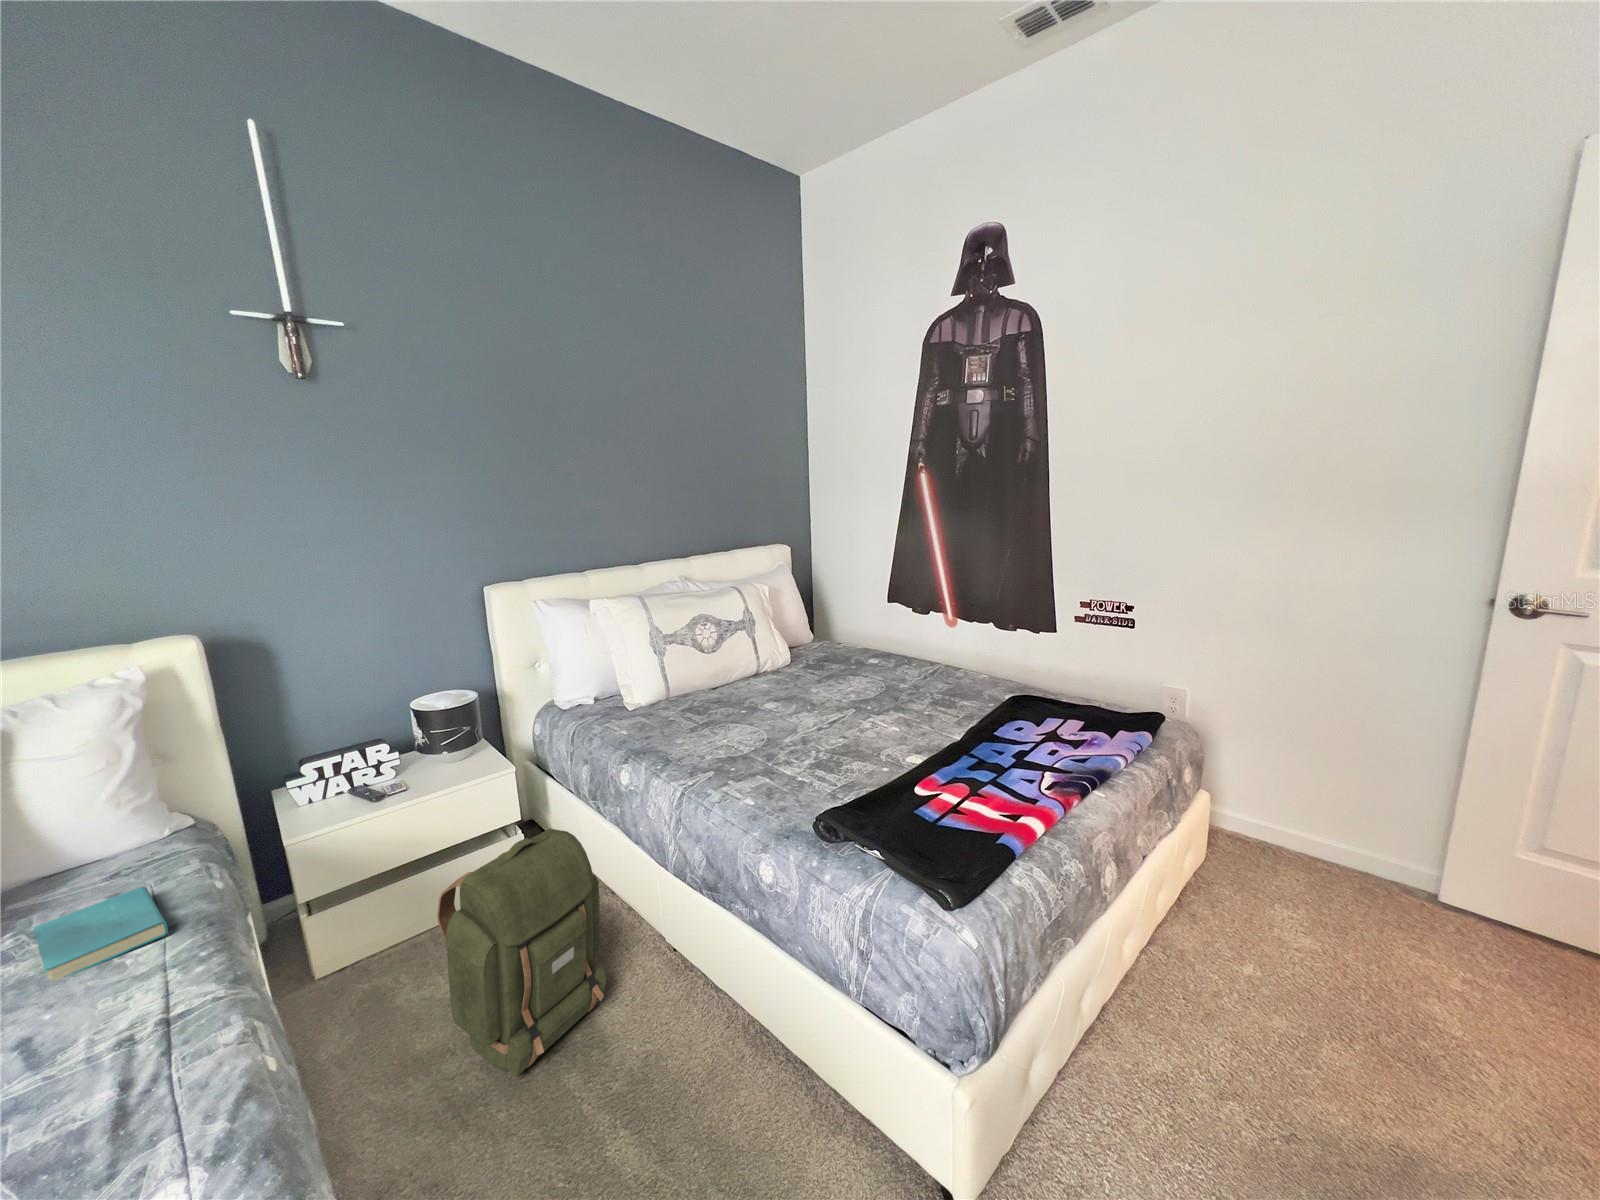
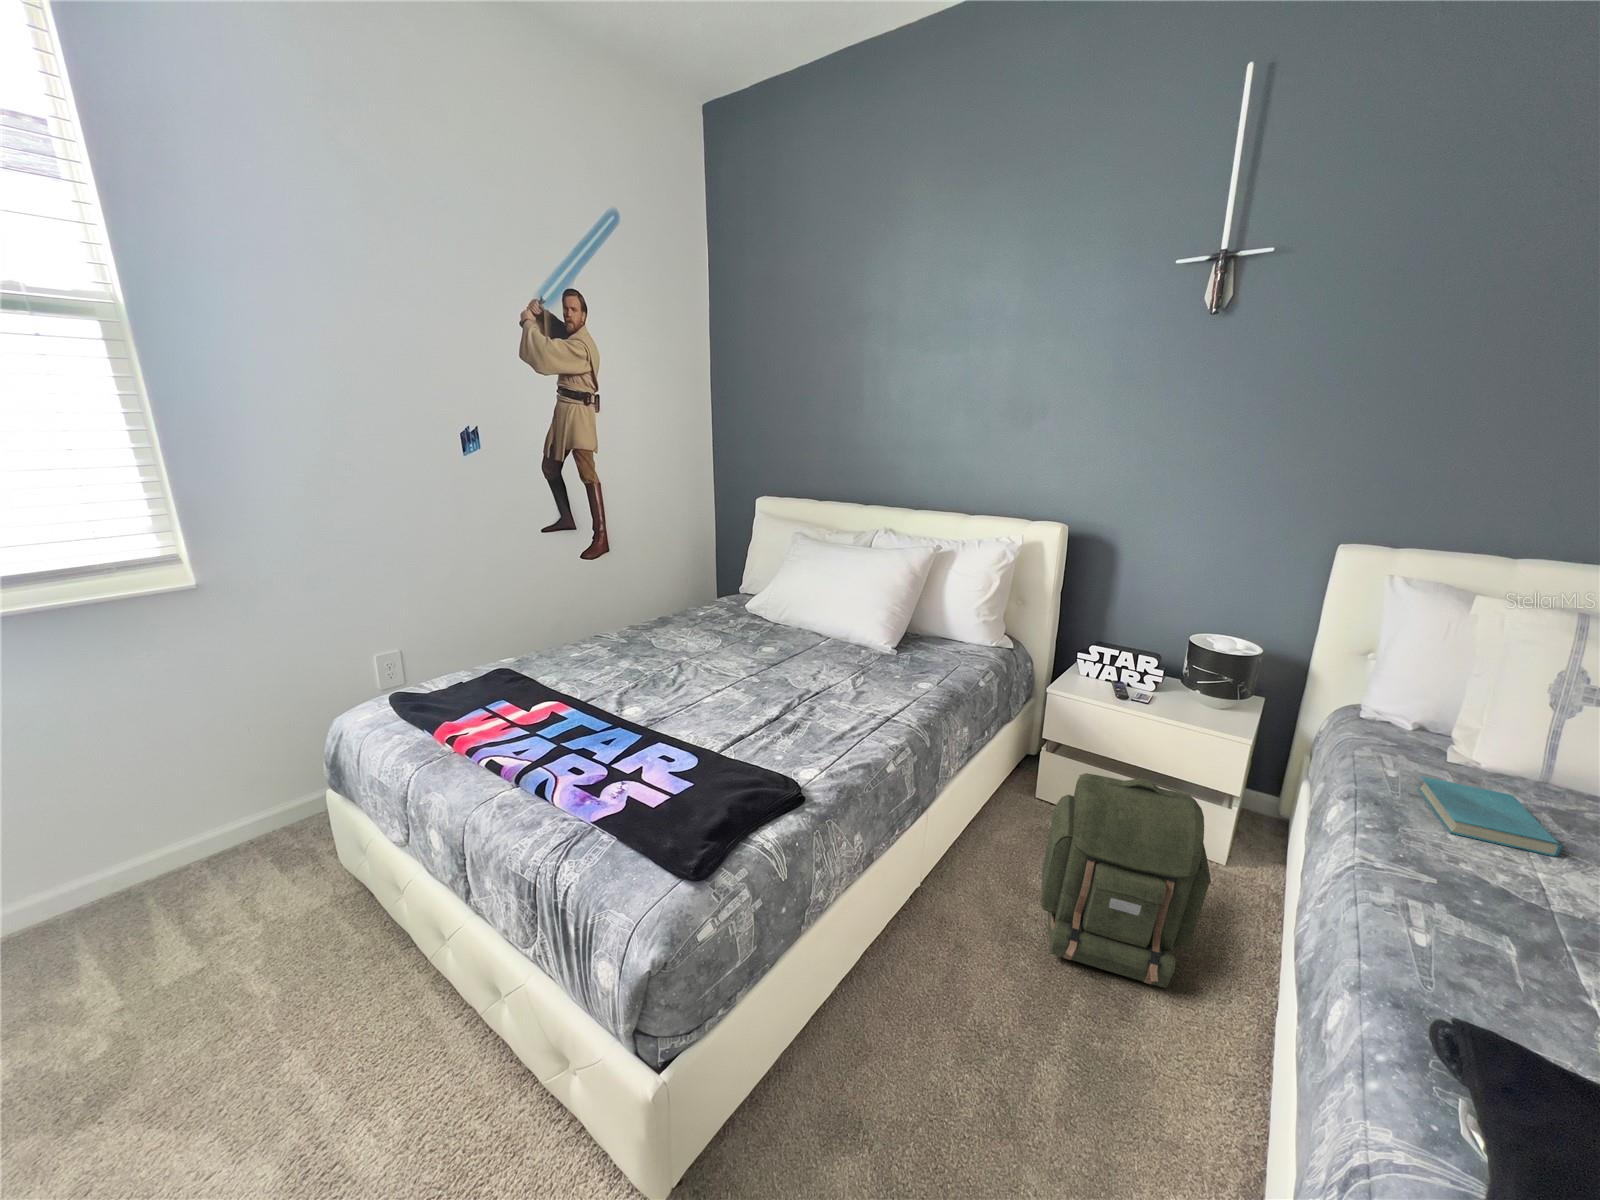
book: present [34,887,168,981] -> present [1418,776,1562,856]

